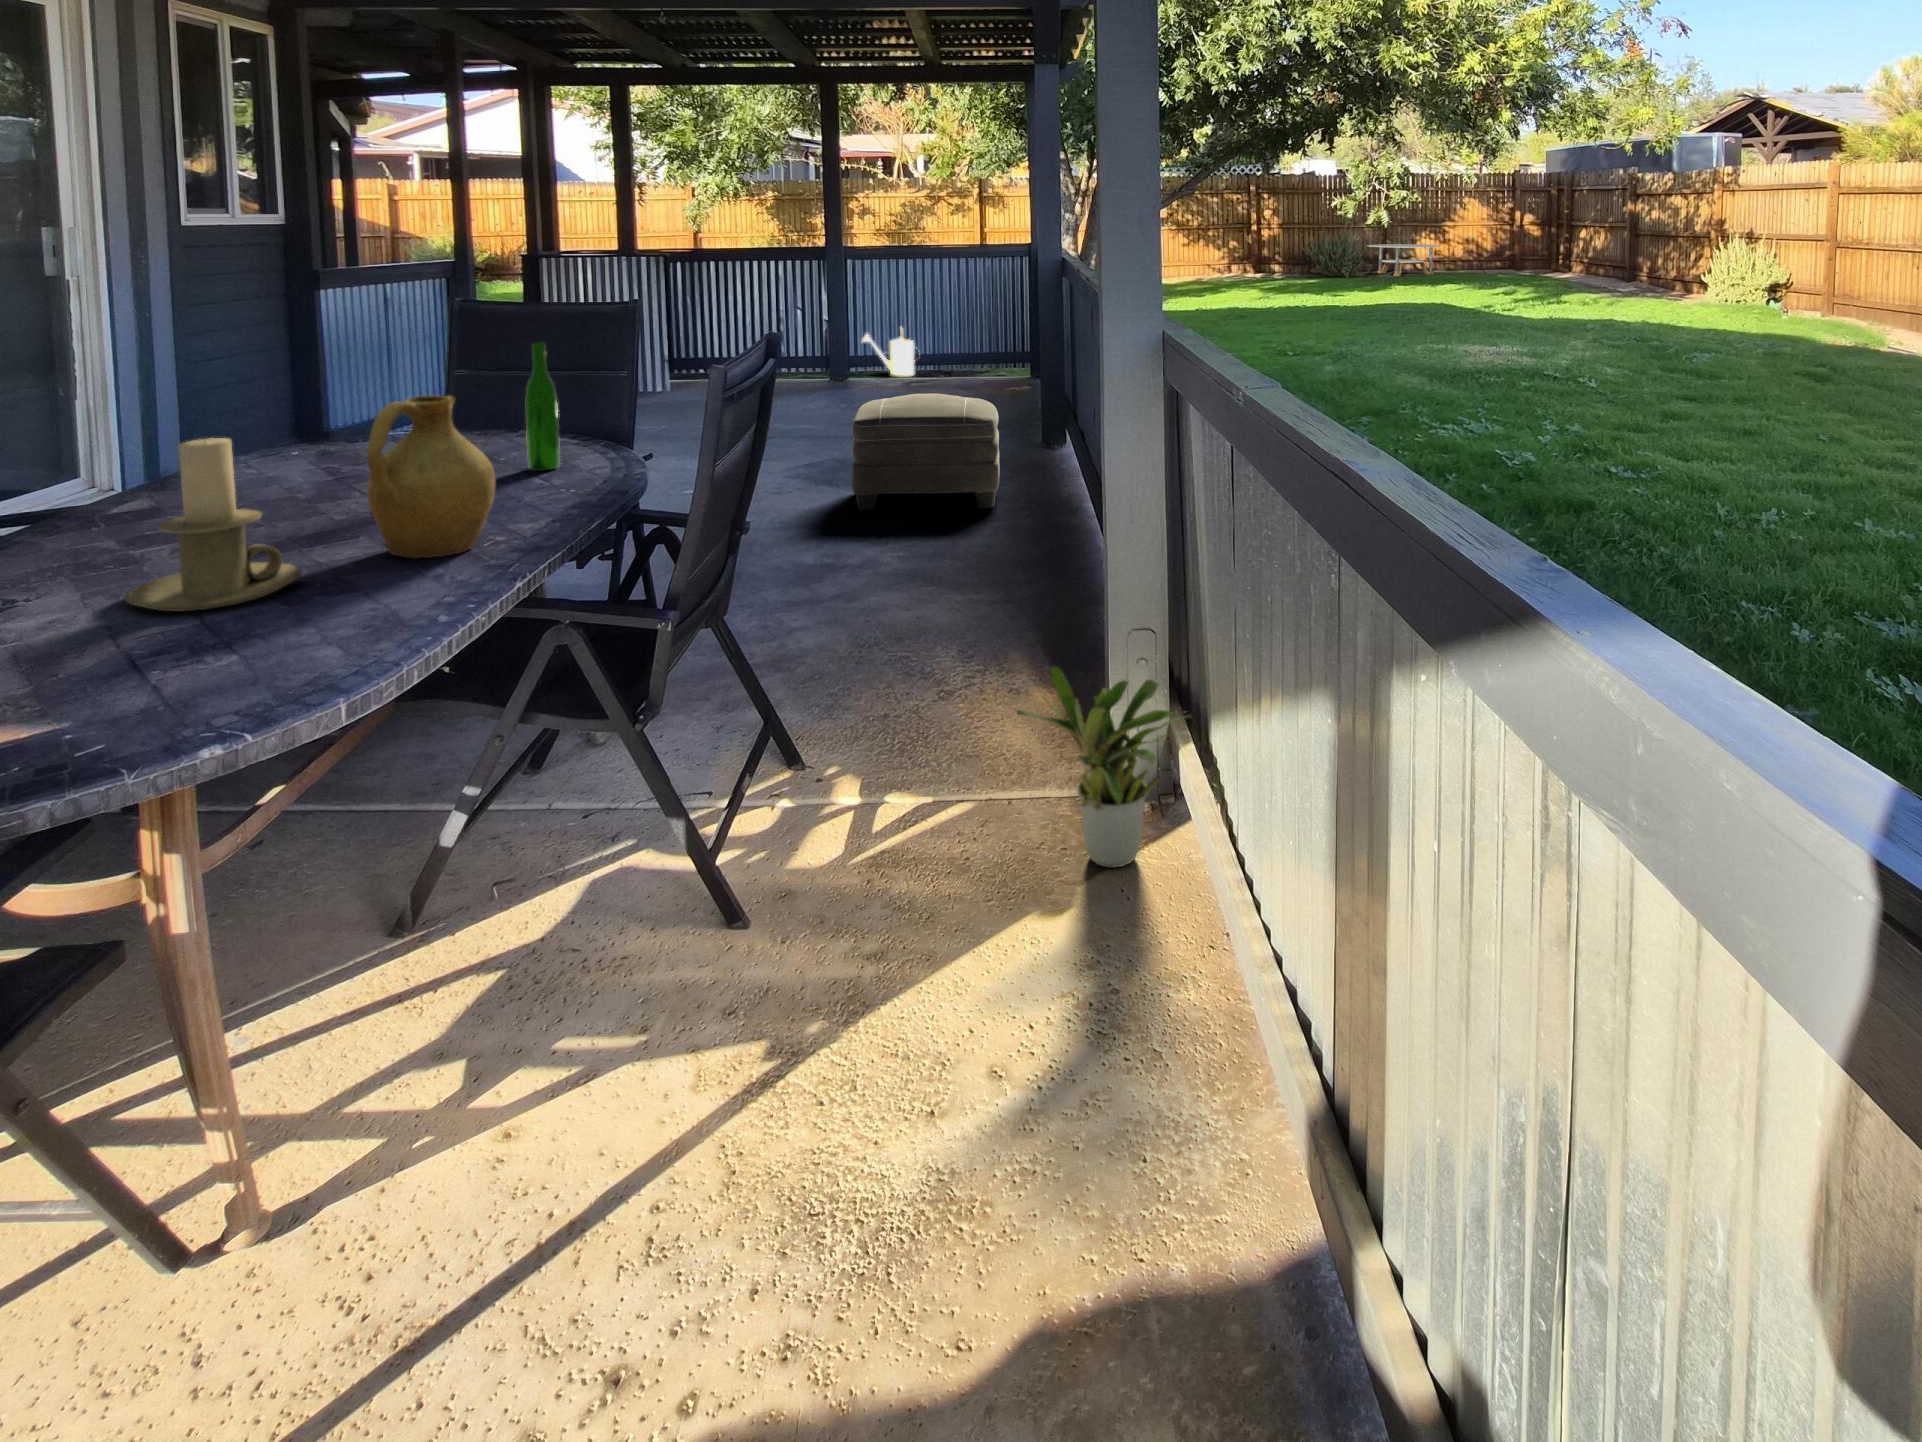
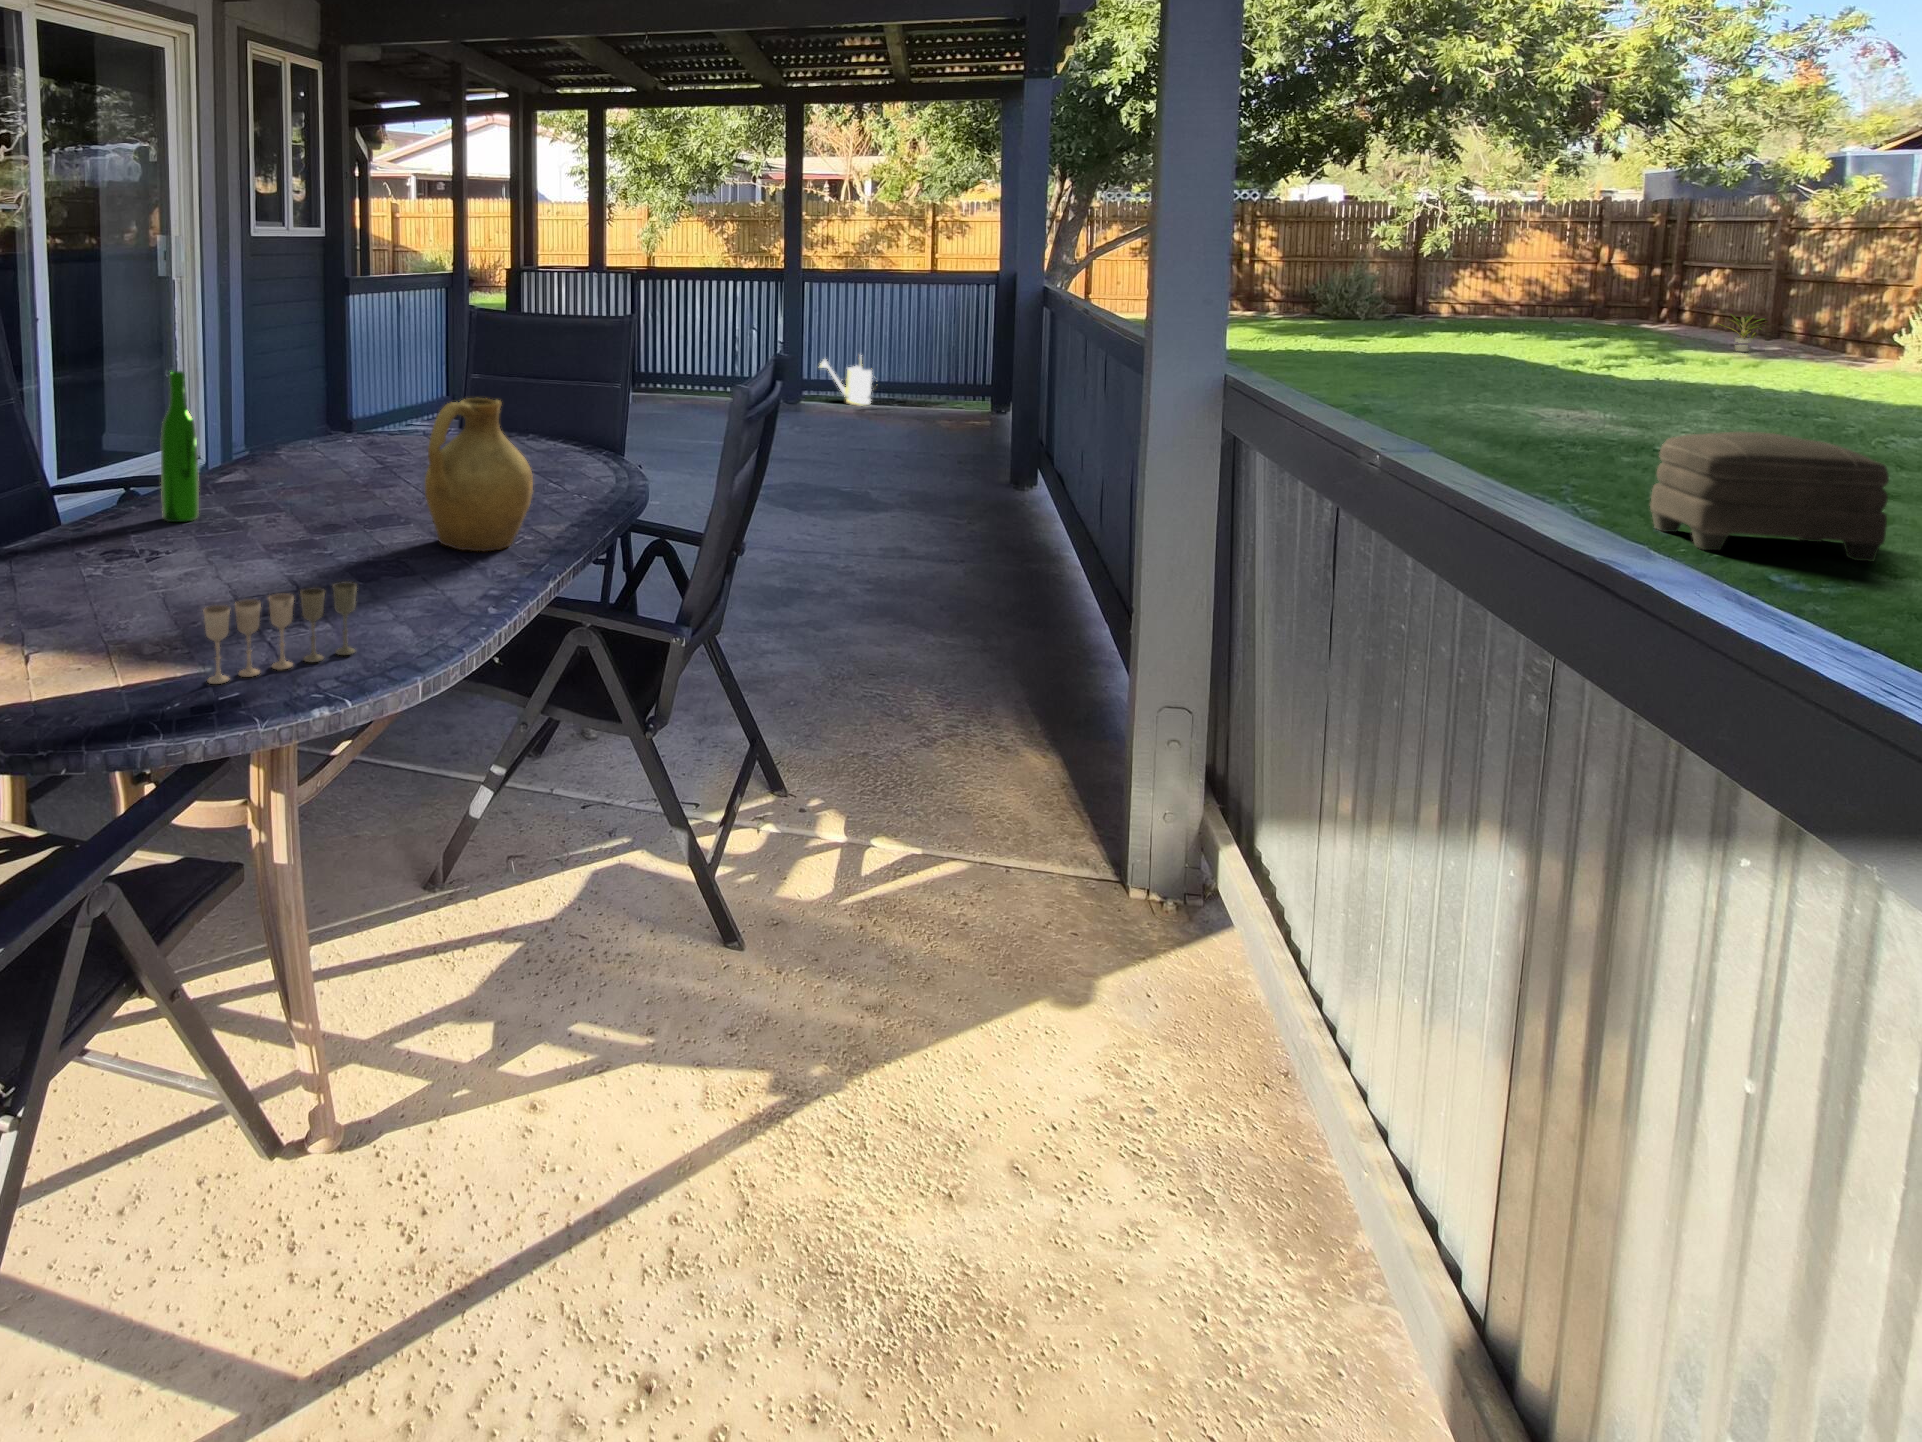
round table: present [1367,244,1440,276] -> none [1388,290,1484,328]
wine bottle: present [526,342,560,471] -> present [161,371,199,522]
ottoman: present [852,394,1000,510] -> present [1650,431,1889,562]
candle holder: present [124,438,301,611] -> none [235,425,371,579]
wine glass: none [55,604,263,737] -> present [203,581,357,684]
potted plant: present [1016,666,1191,868] -> present [1717,314,1767,352]

